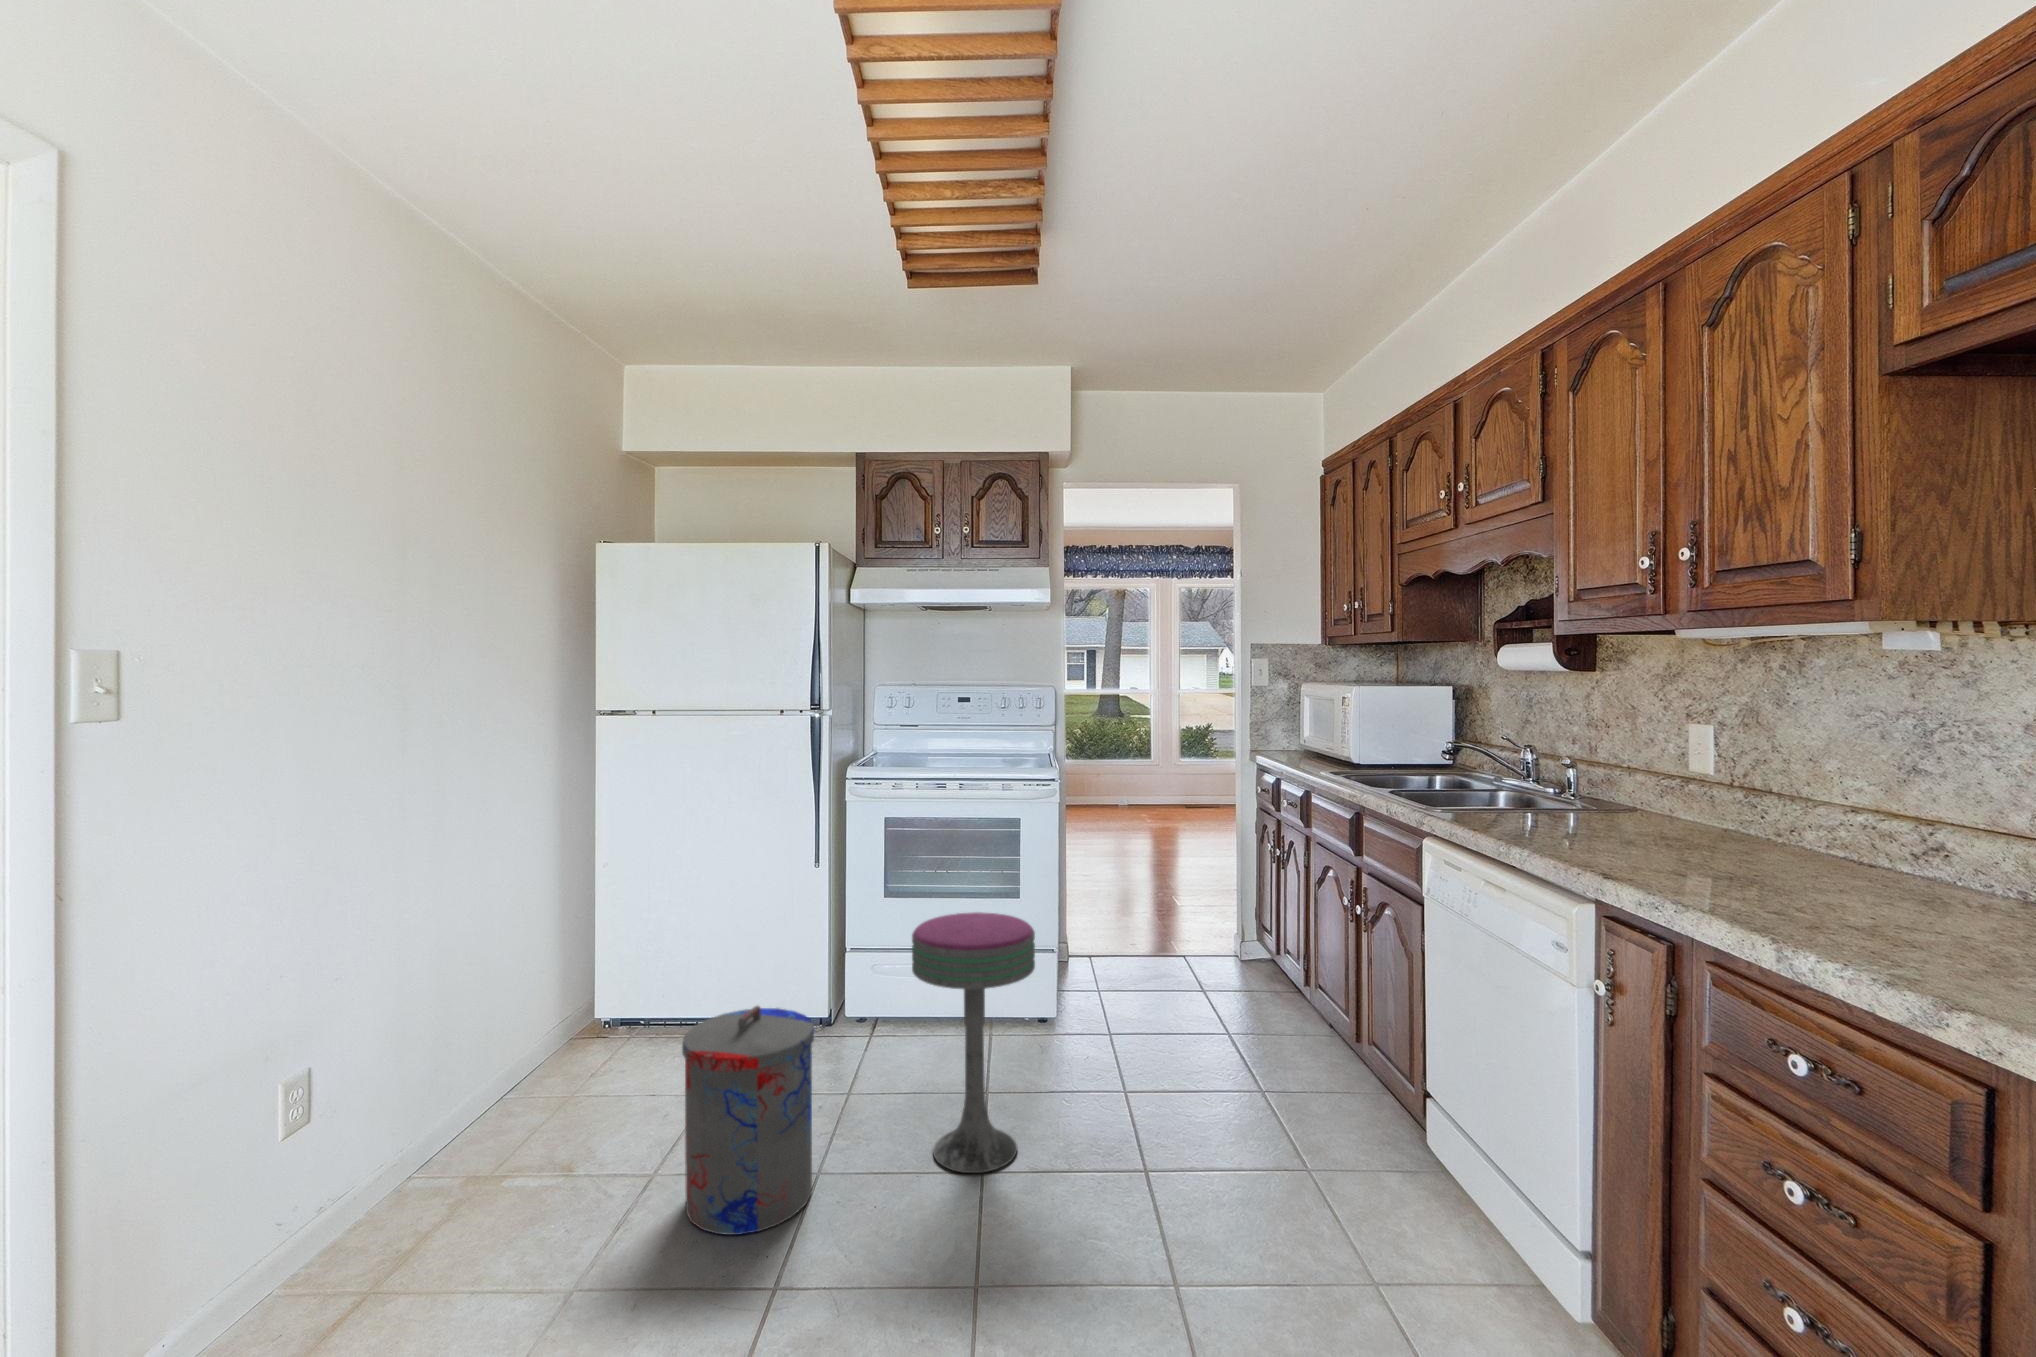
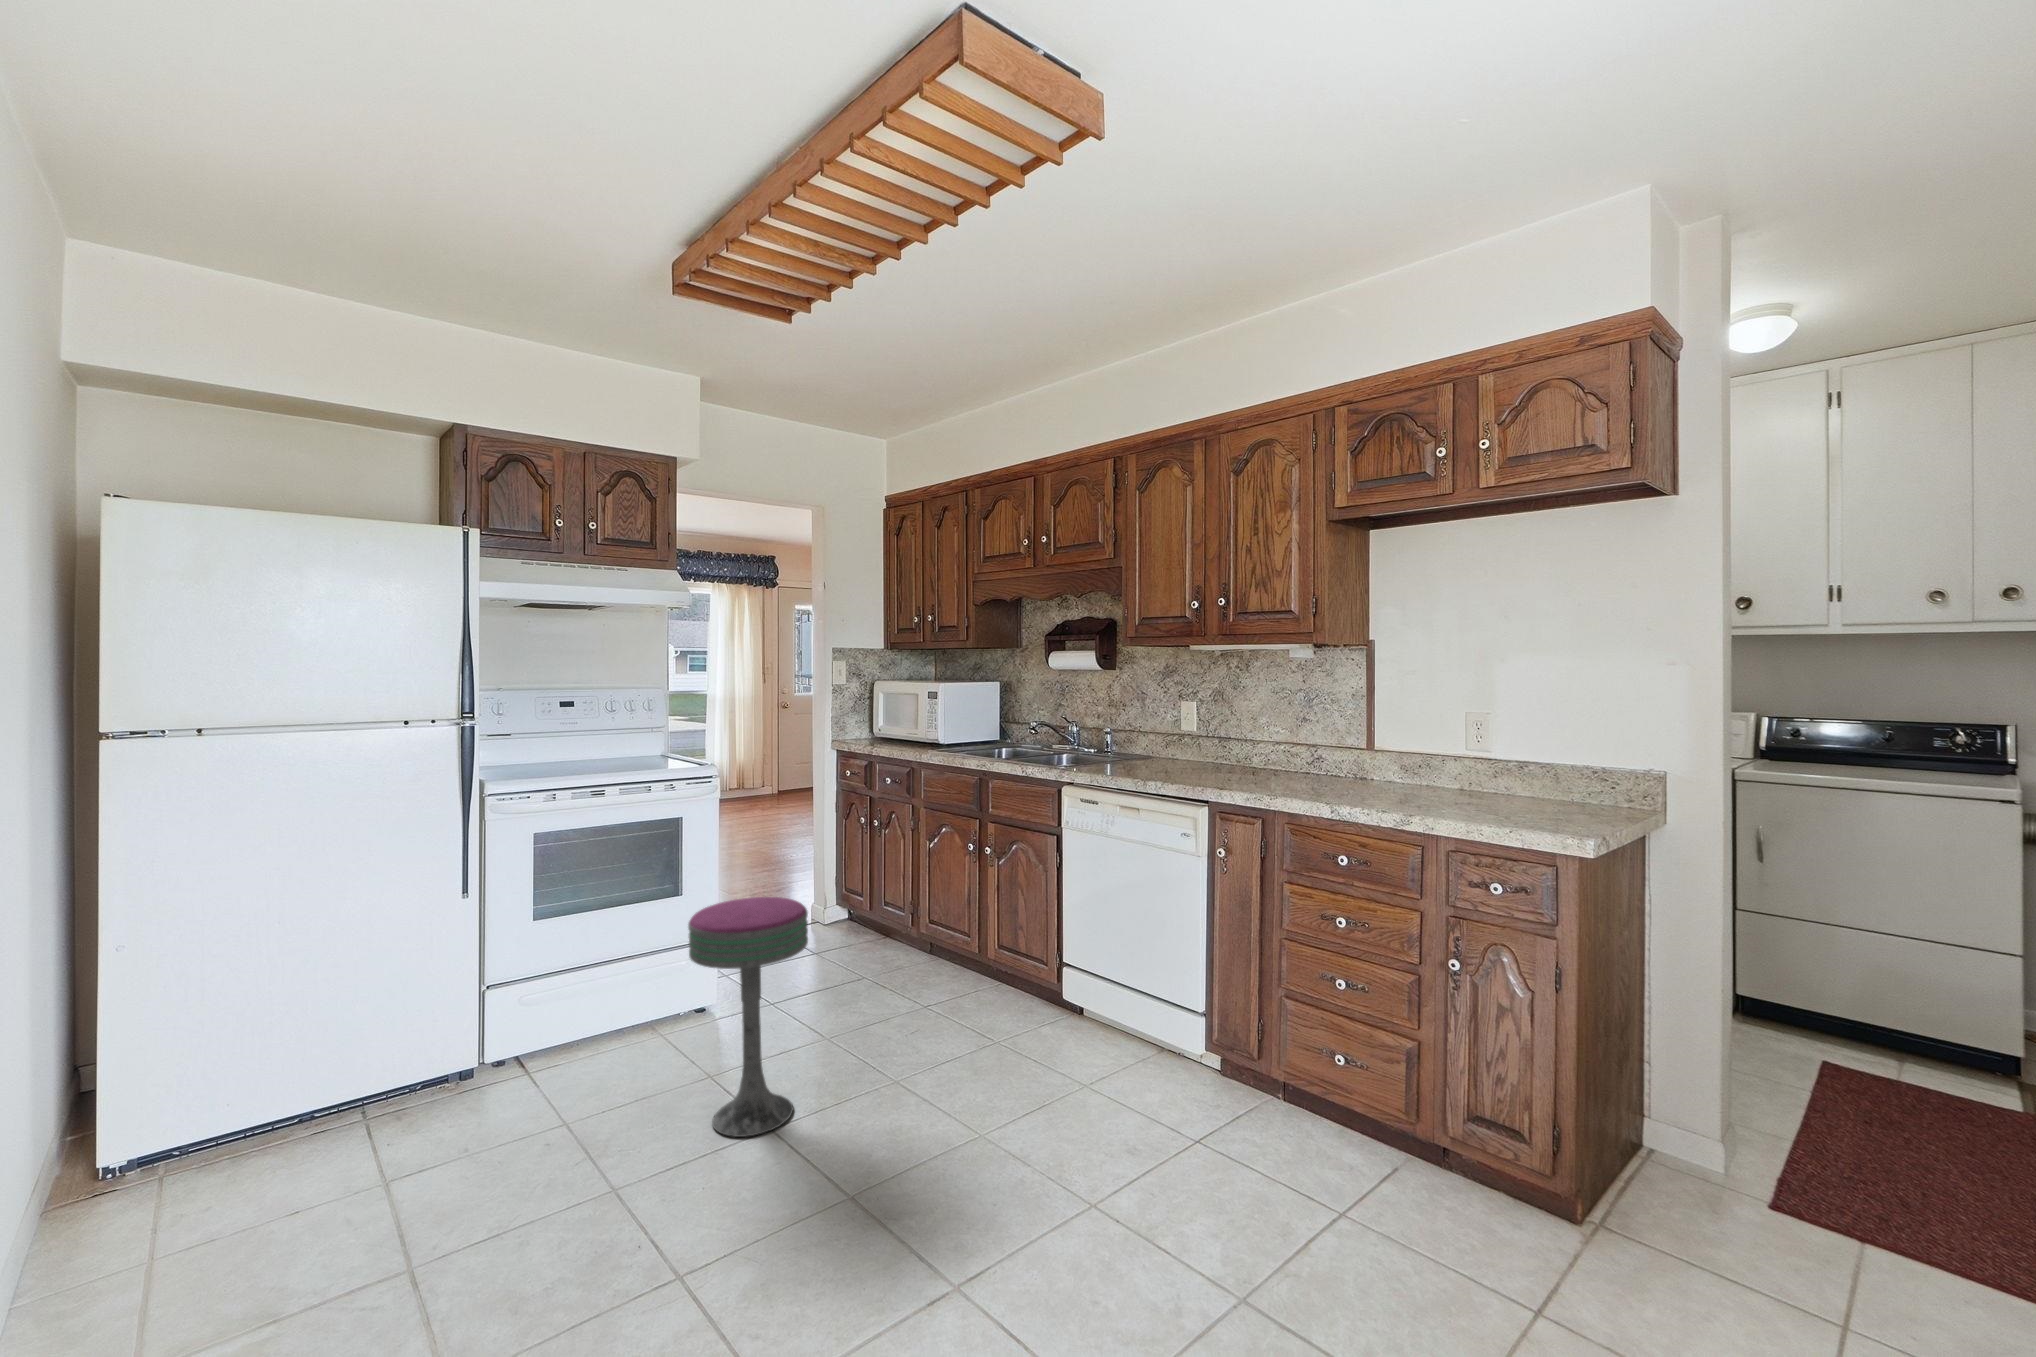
trash can: present [682,1006,814,1235] -> none [484,1033,638,1285]

